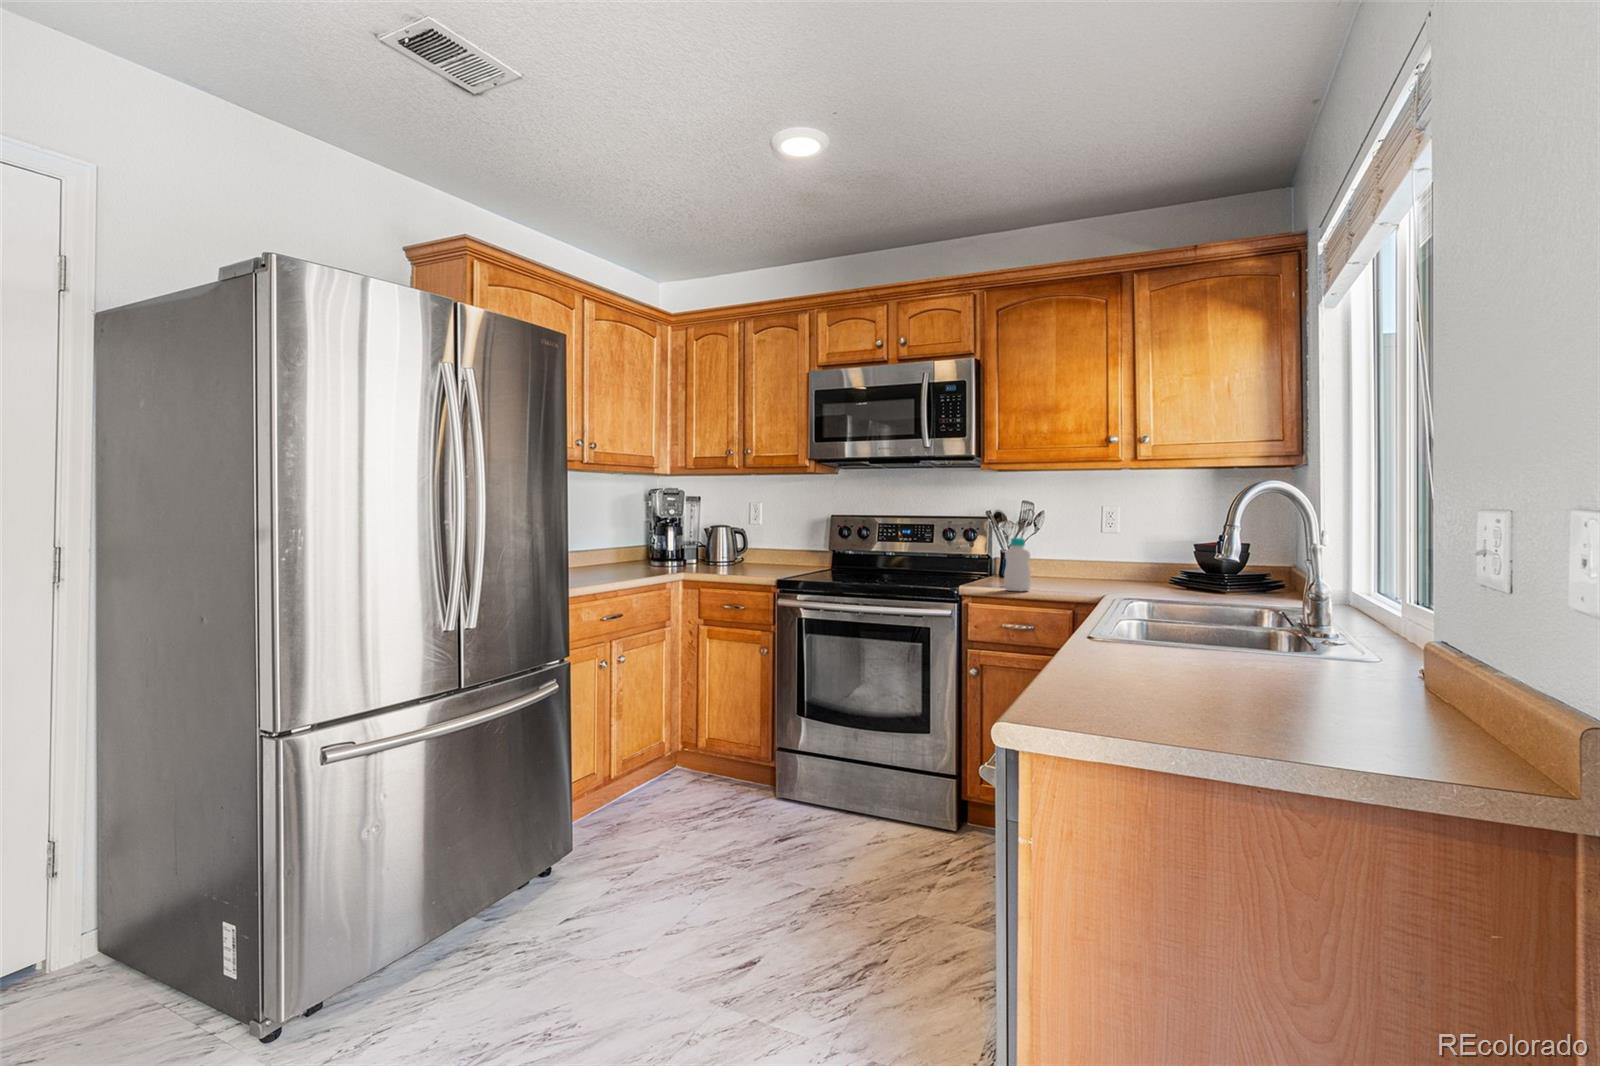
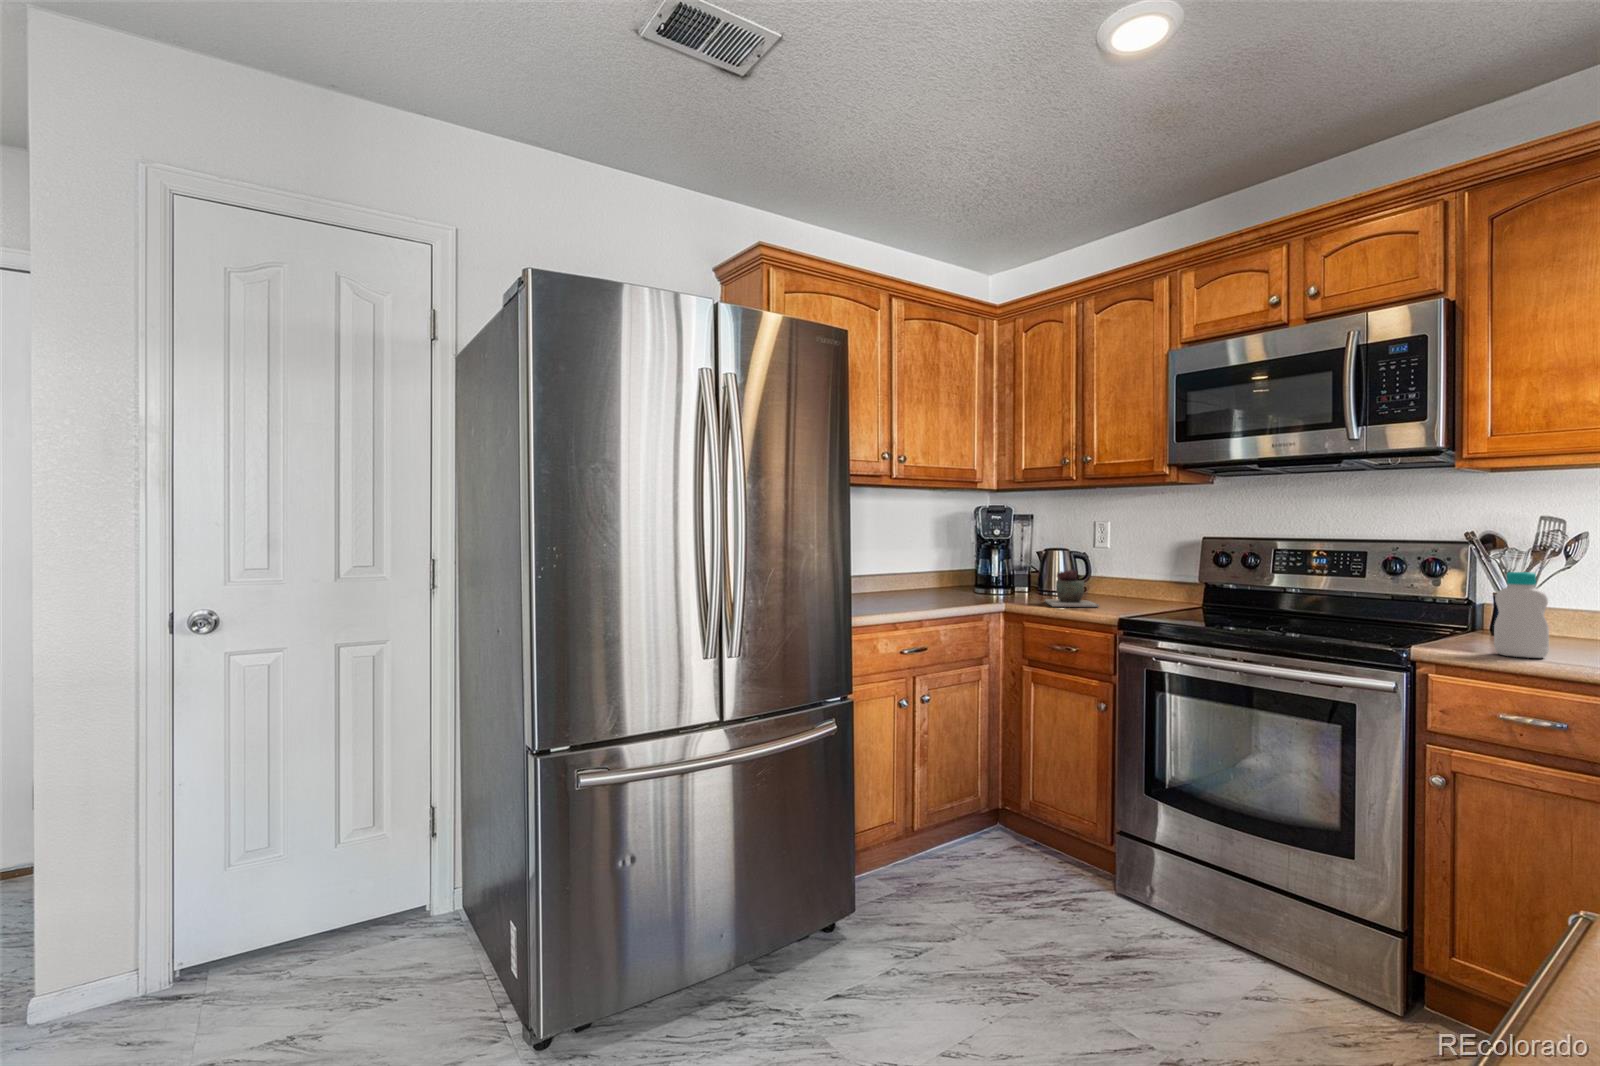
succulent plant: none [714,543,758,574] -> present [1045,570,1099,607]

